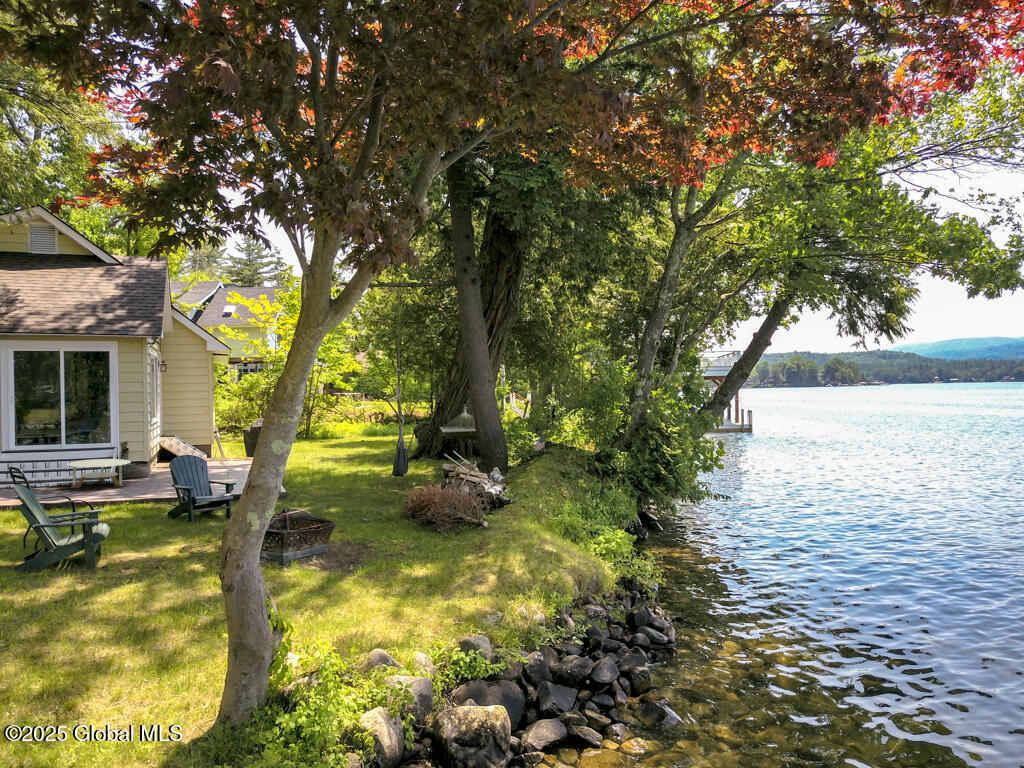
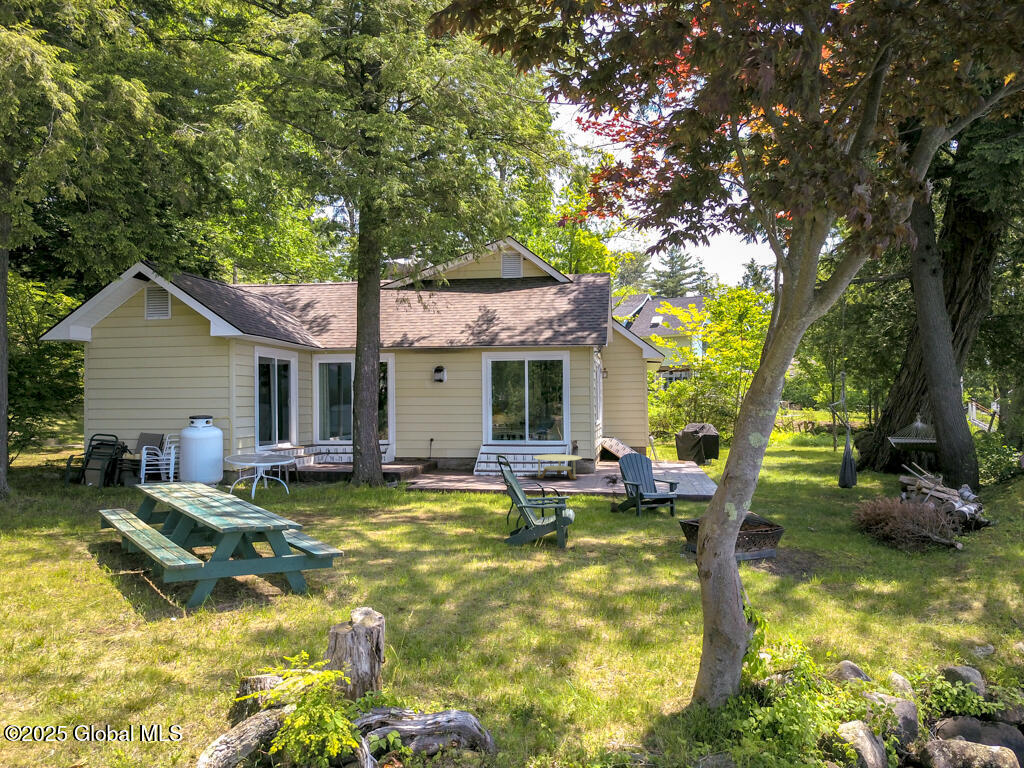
potted plant: none [149,478,179,519] -> present [604,474,622,511]

